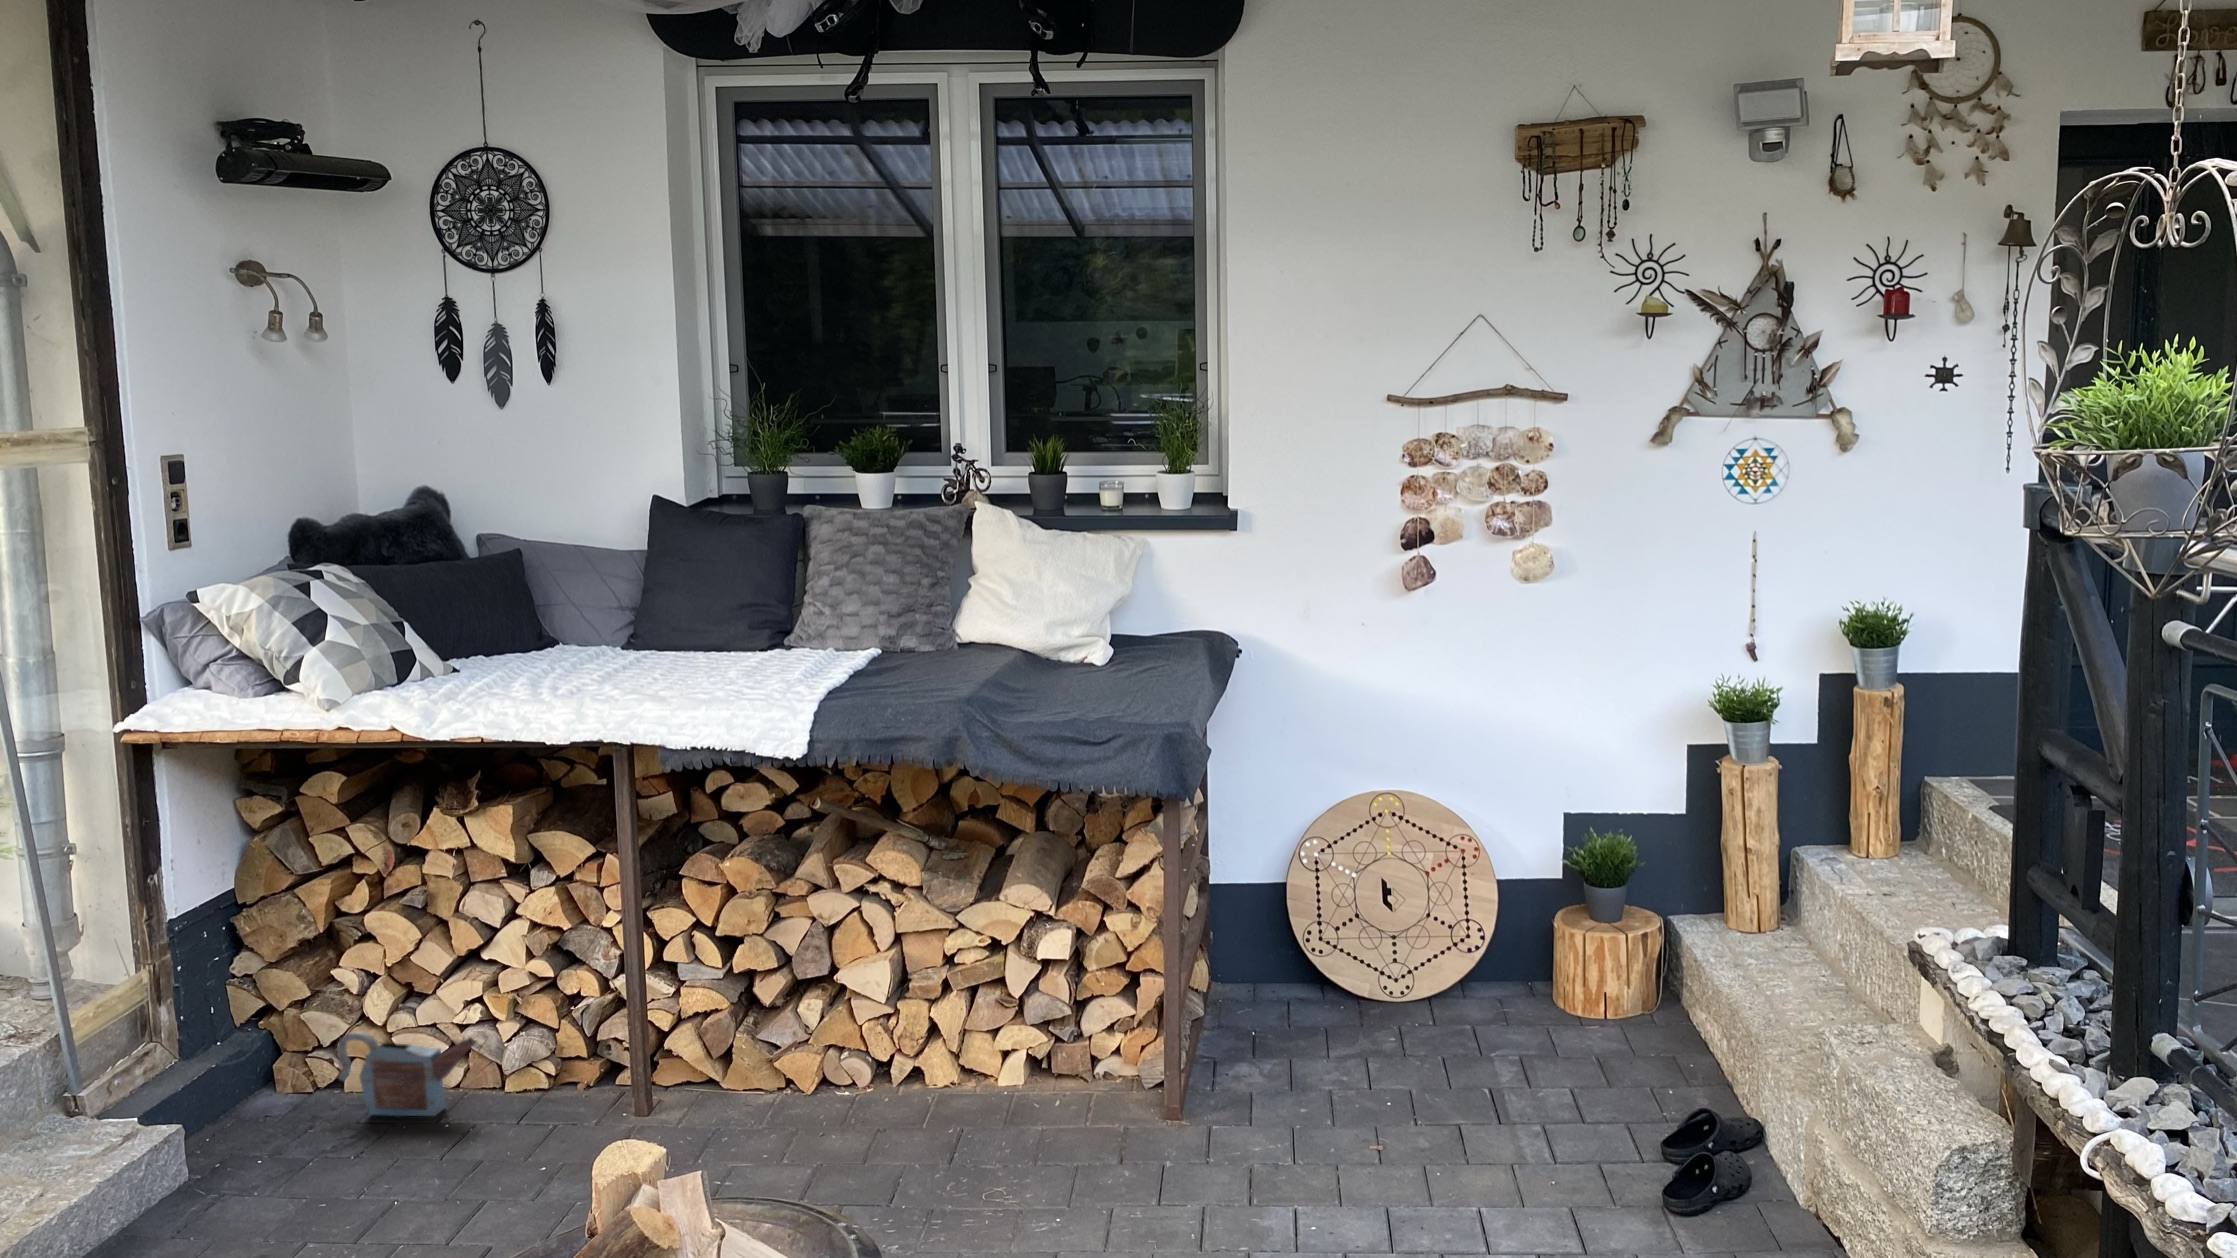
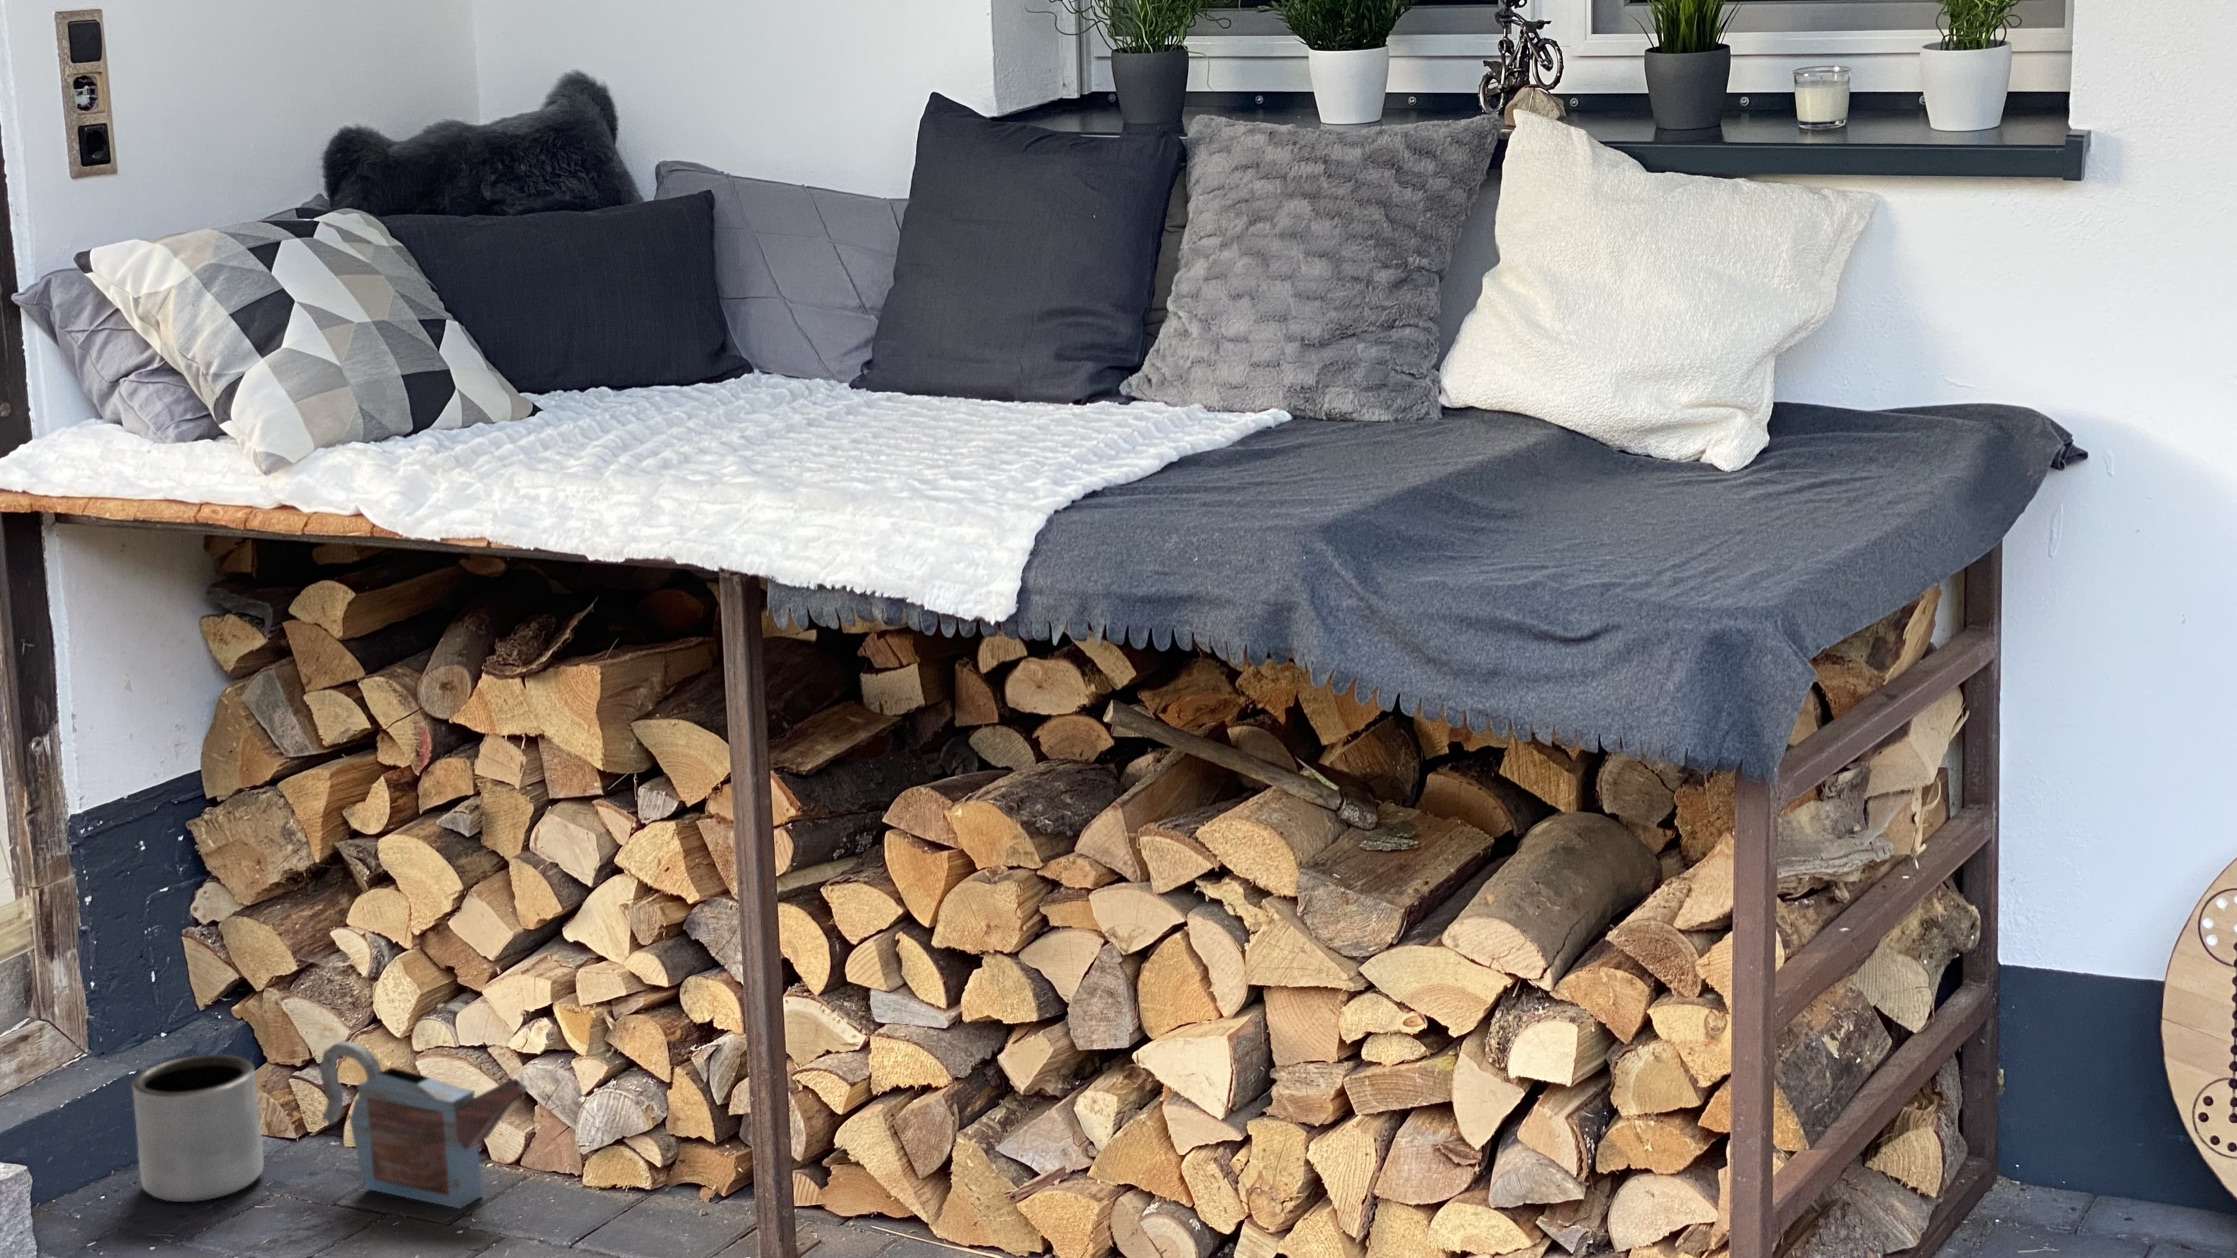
planter: none [215,1051,298,1140] -> present [133,1054,264,1202]

